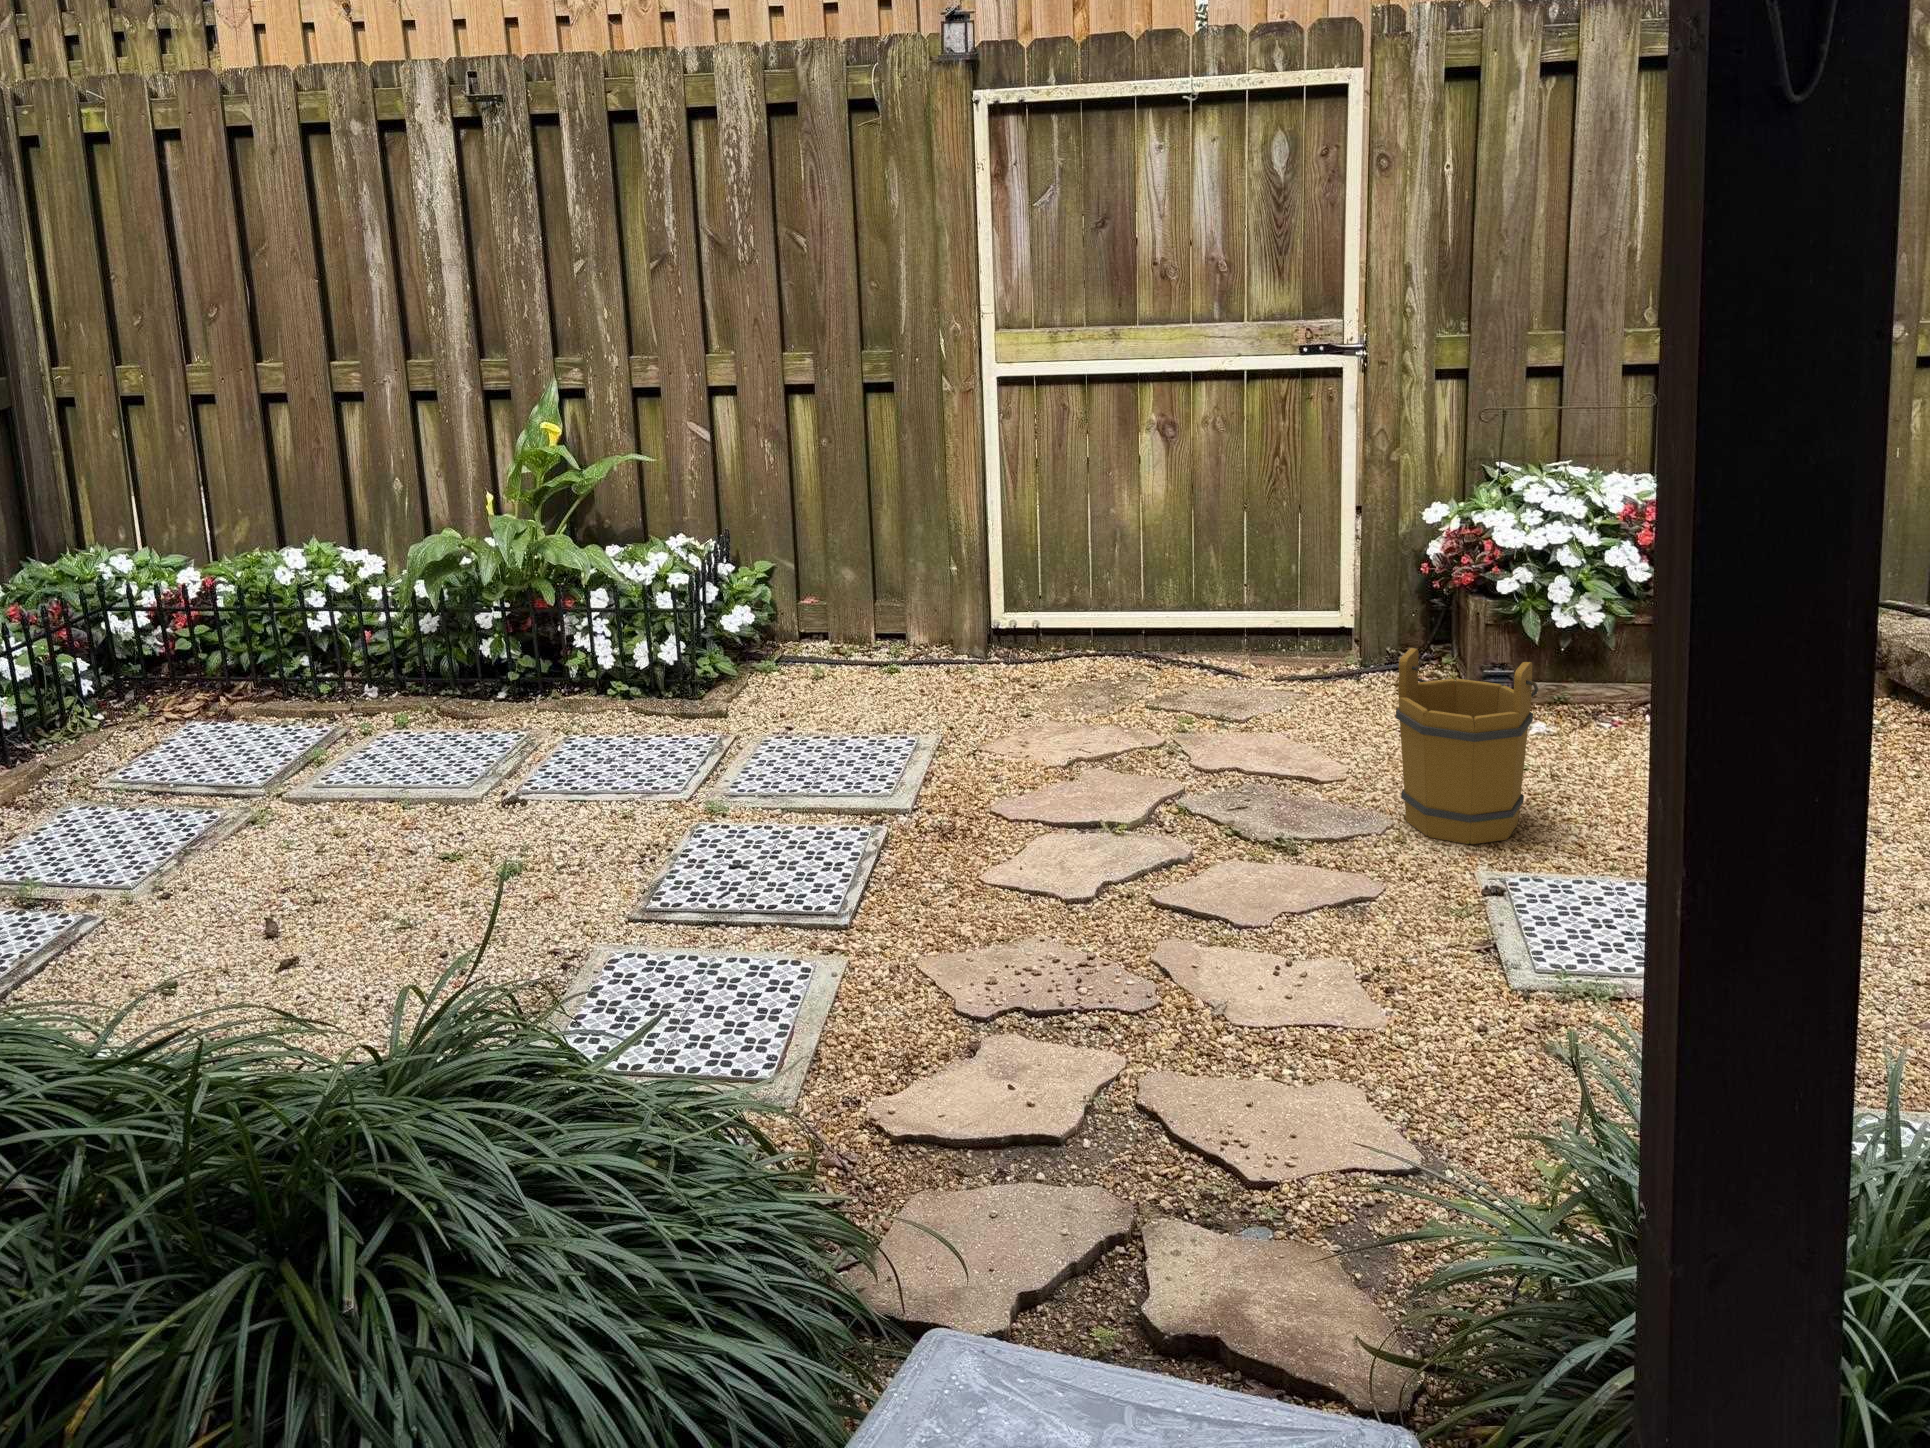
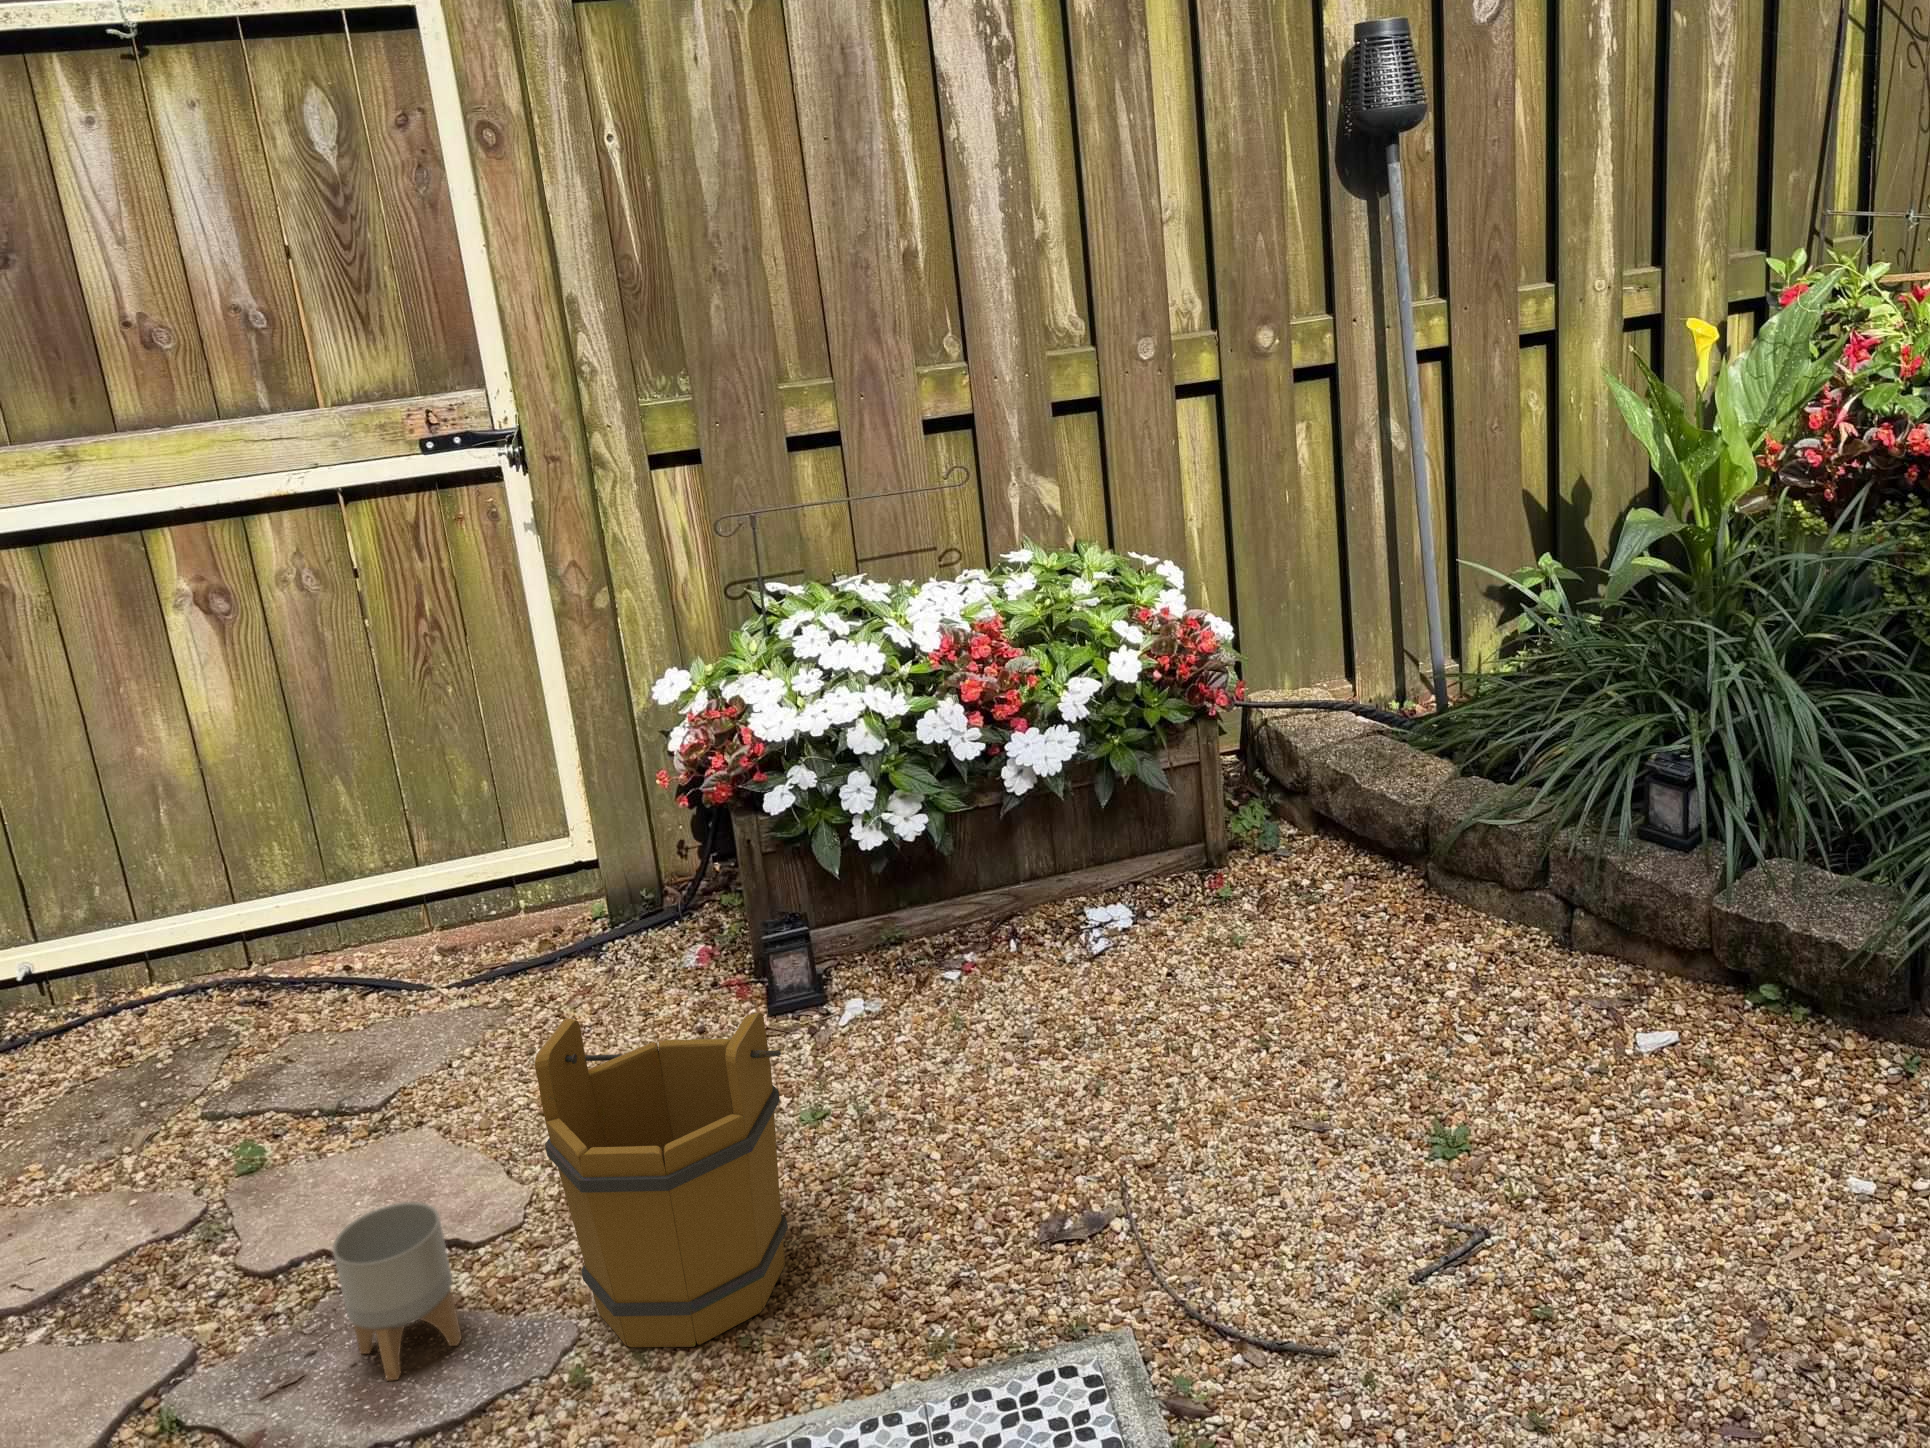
planter: none [1274,732,1330,822] -> present [333,1202,462,1381]

